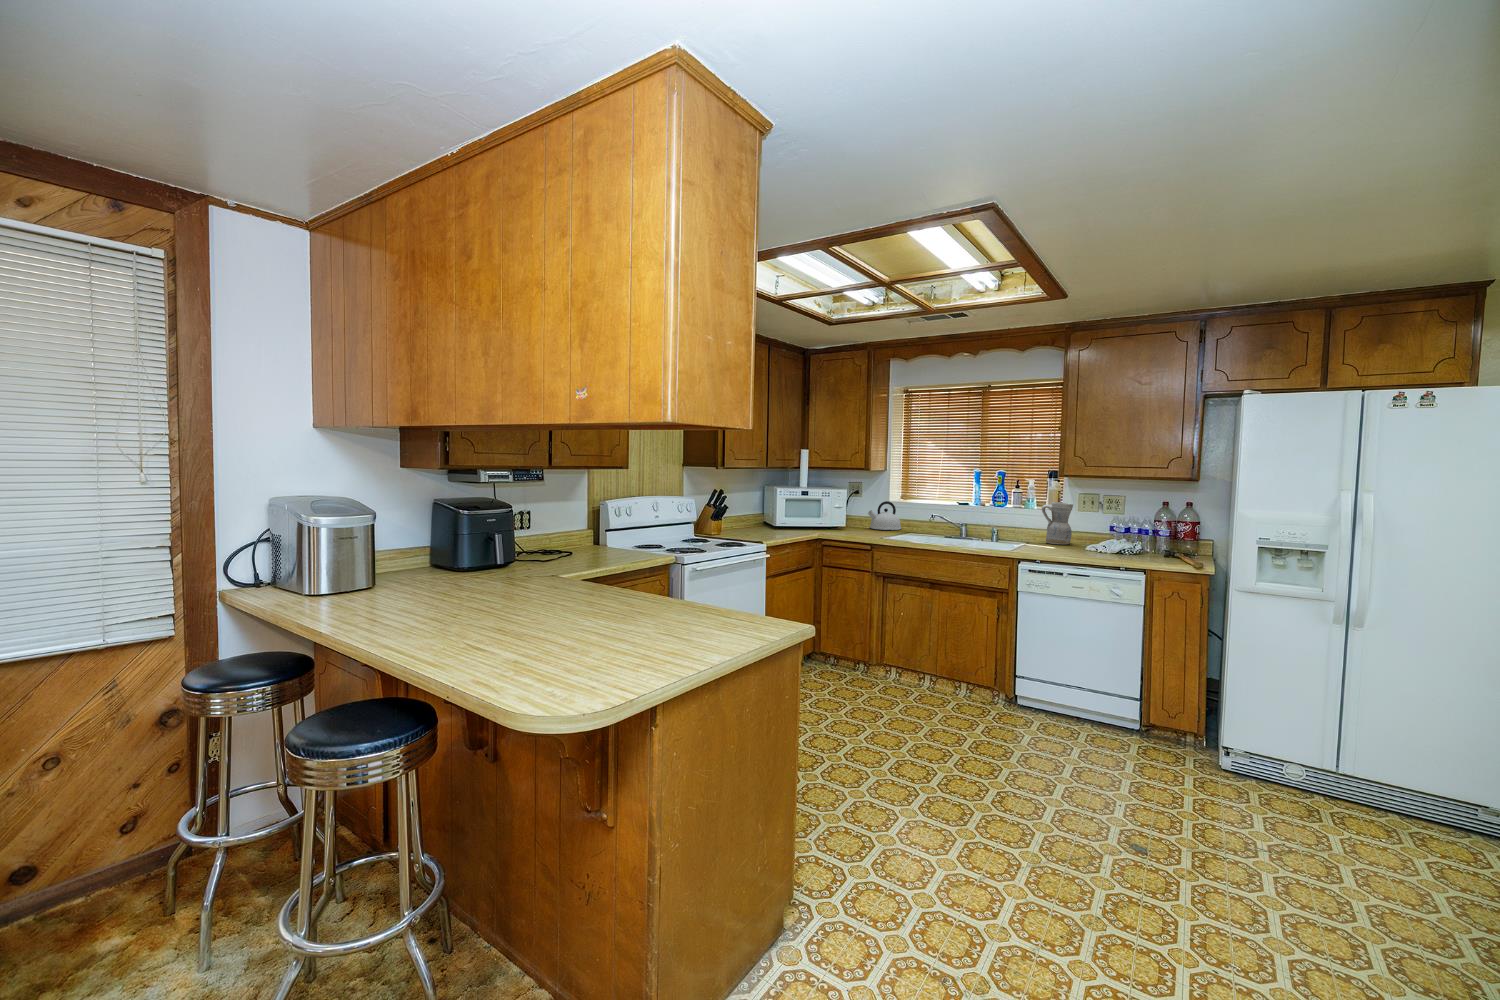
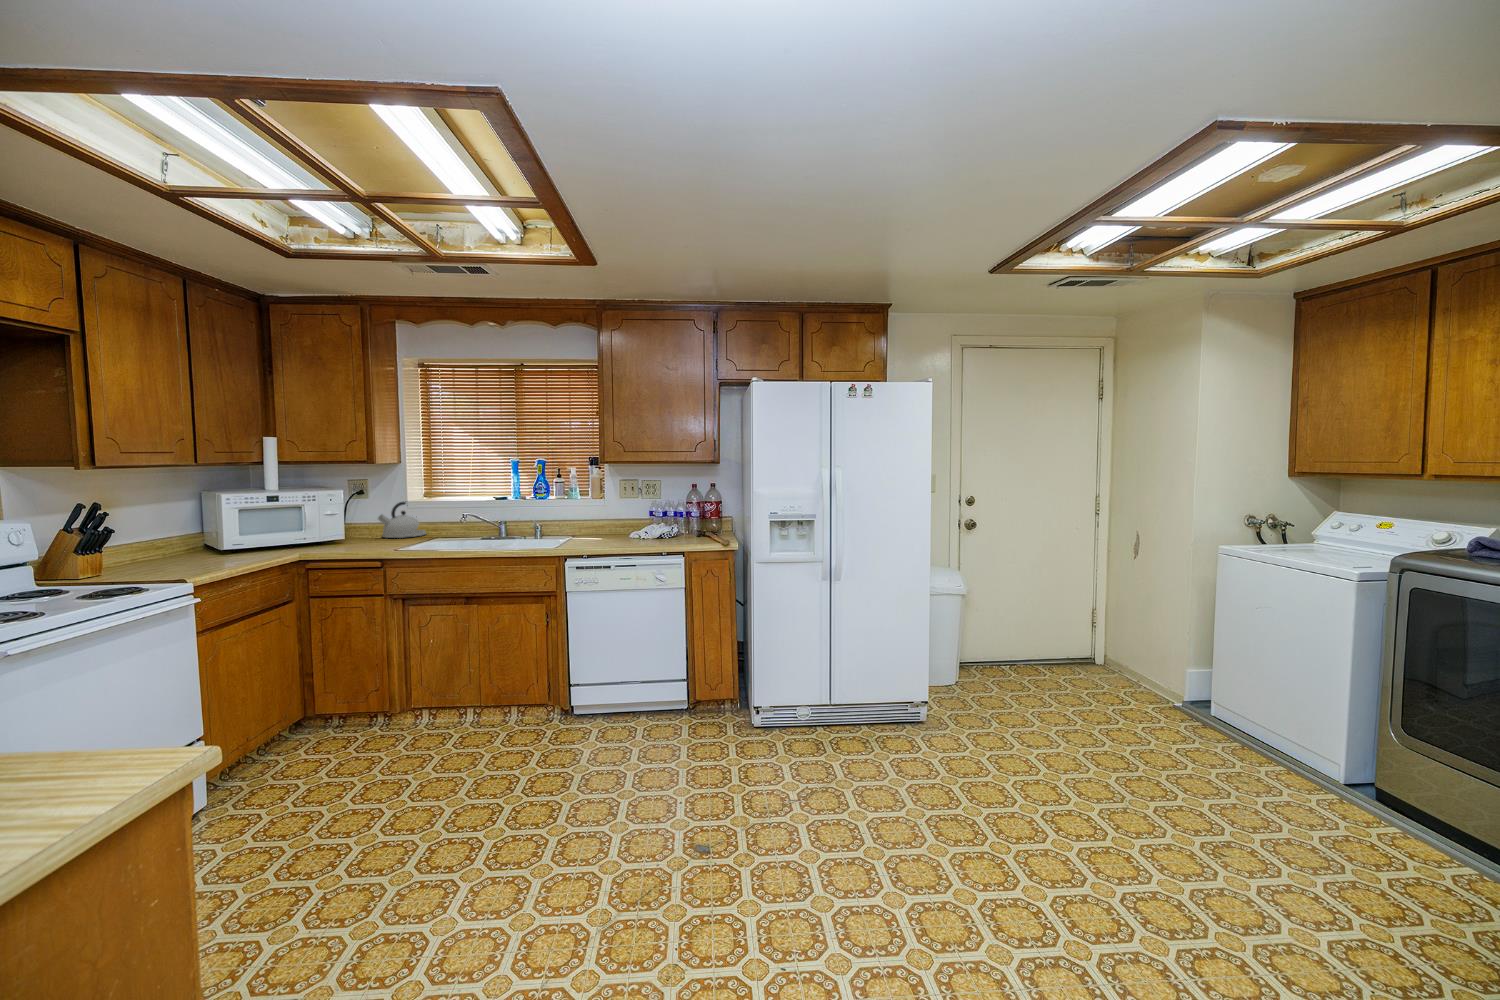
ceramic pitcher: present [1042,502,1073,544] -> none [585,491,616,535]

